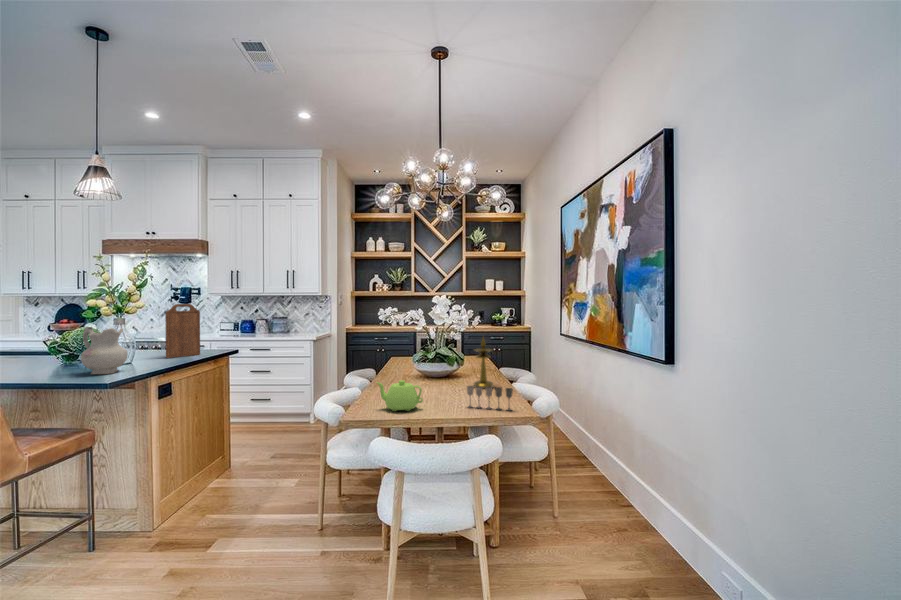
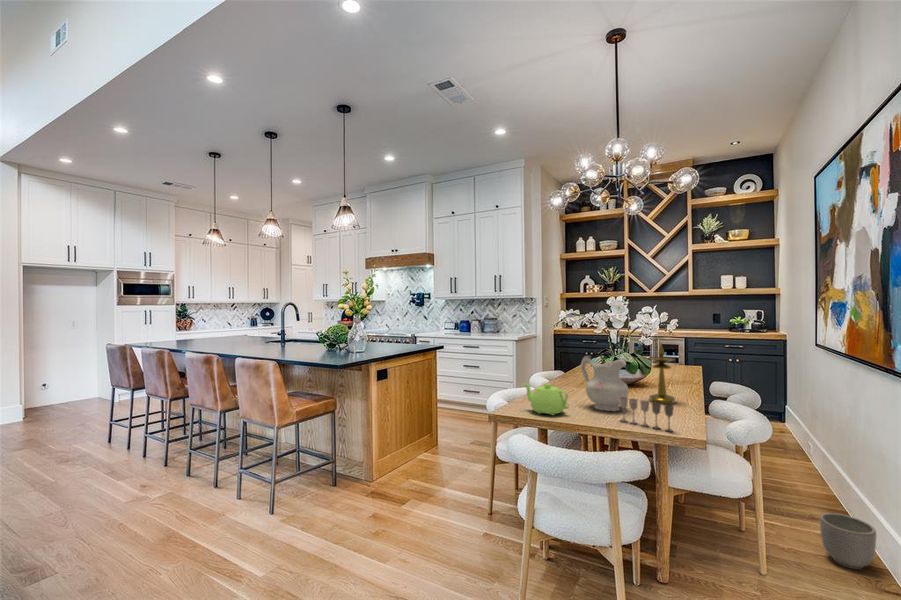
cutting board: present [165,304,200,358] -> none [388,306,413,349]
ceramic pitcher: present [81,327,128,374] -> present [581,356,628,411]
planter: none [578,455,609,492] -> present [820,513,876,569]

